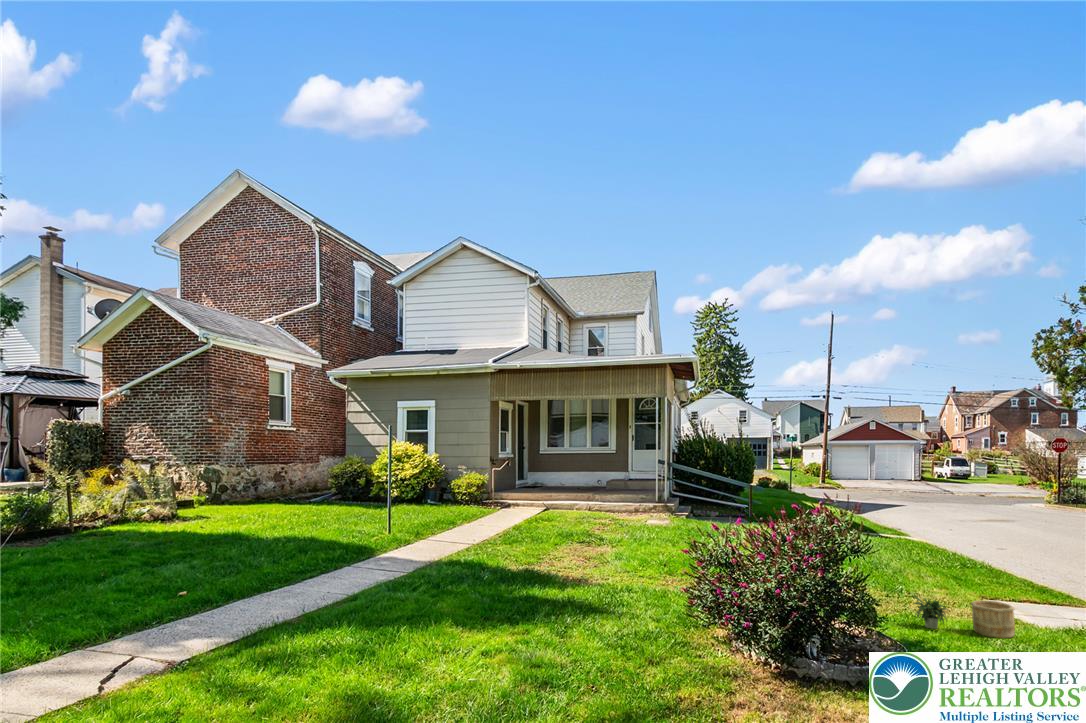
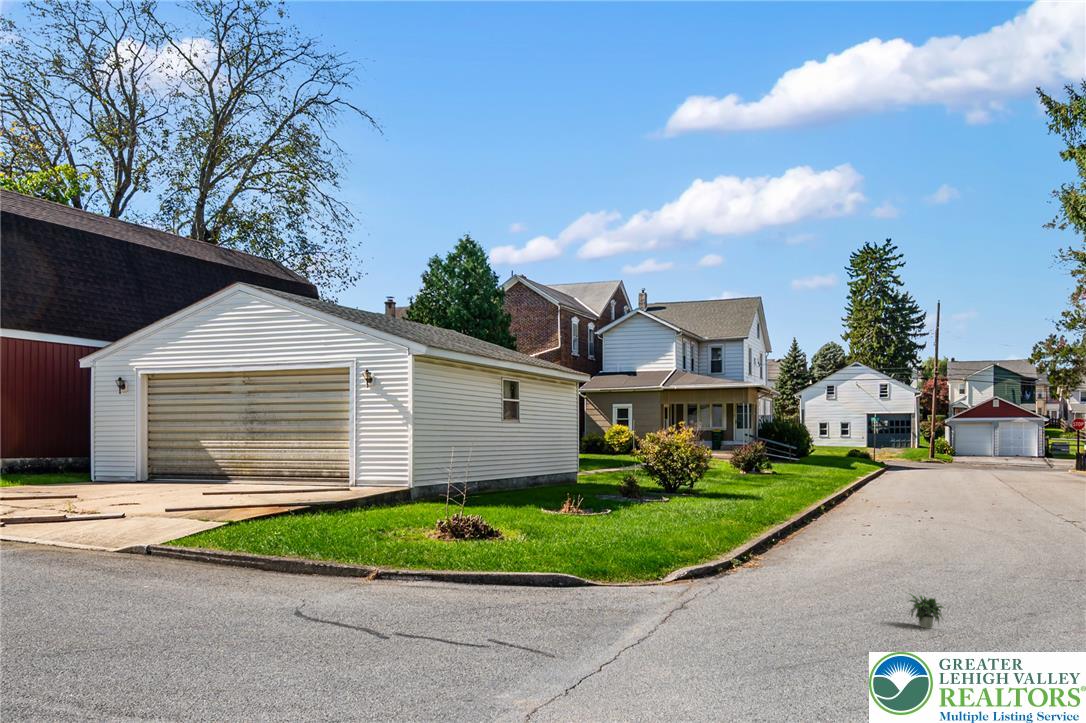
wooden bucket: present [971,600,1015,638] -> none [968,598,1014,638]

